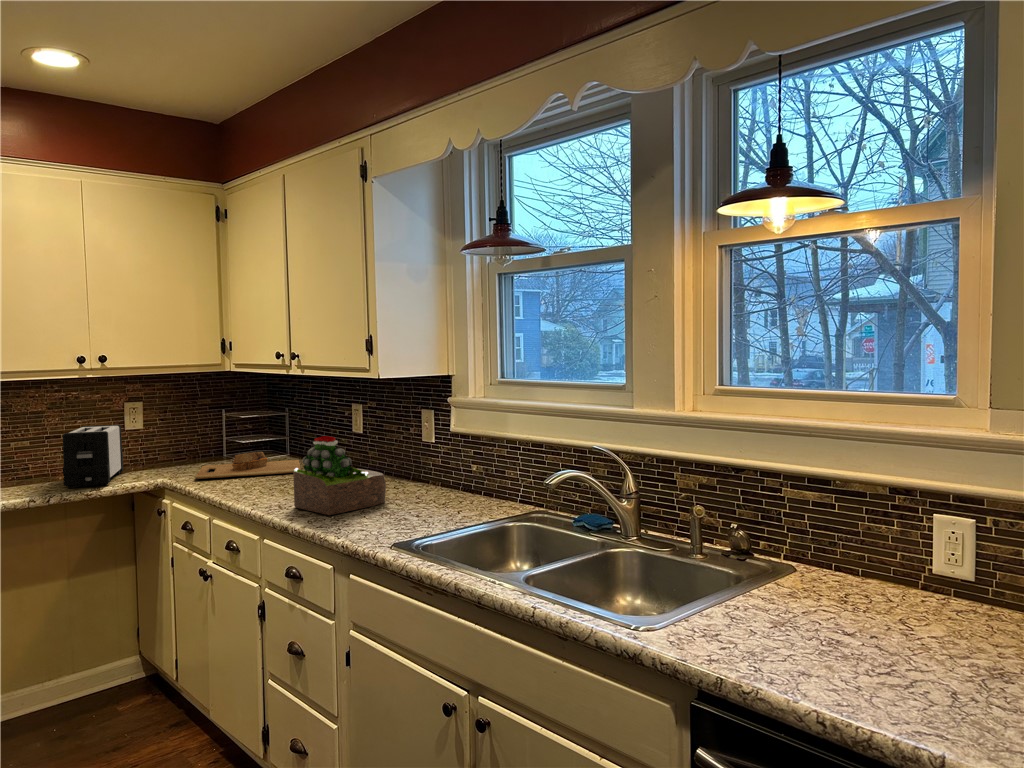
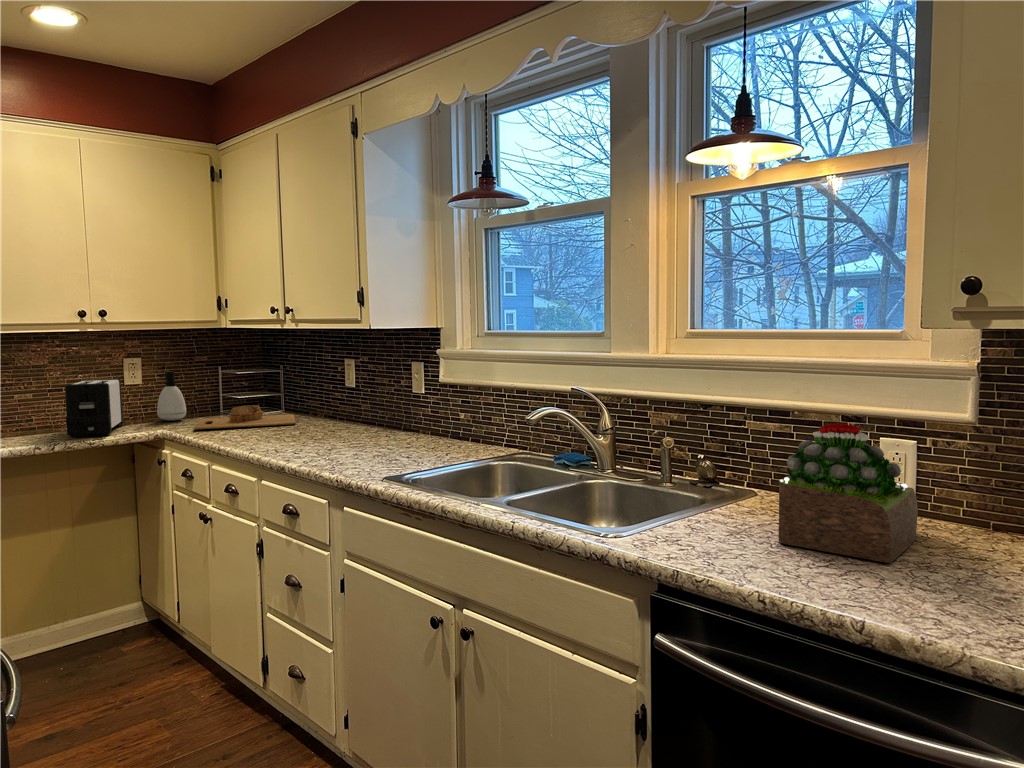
soap dispenser: none [158,416,189,467] -> present [157,371,186,421]
succulent plant: present [293,436,386,515] -> present [779,424,918,563]

